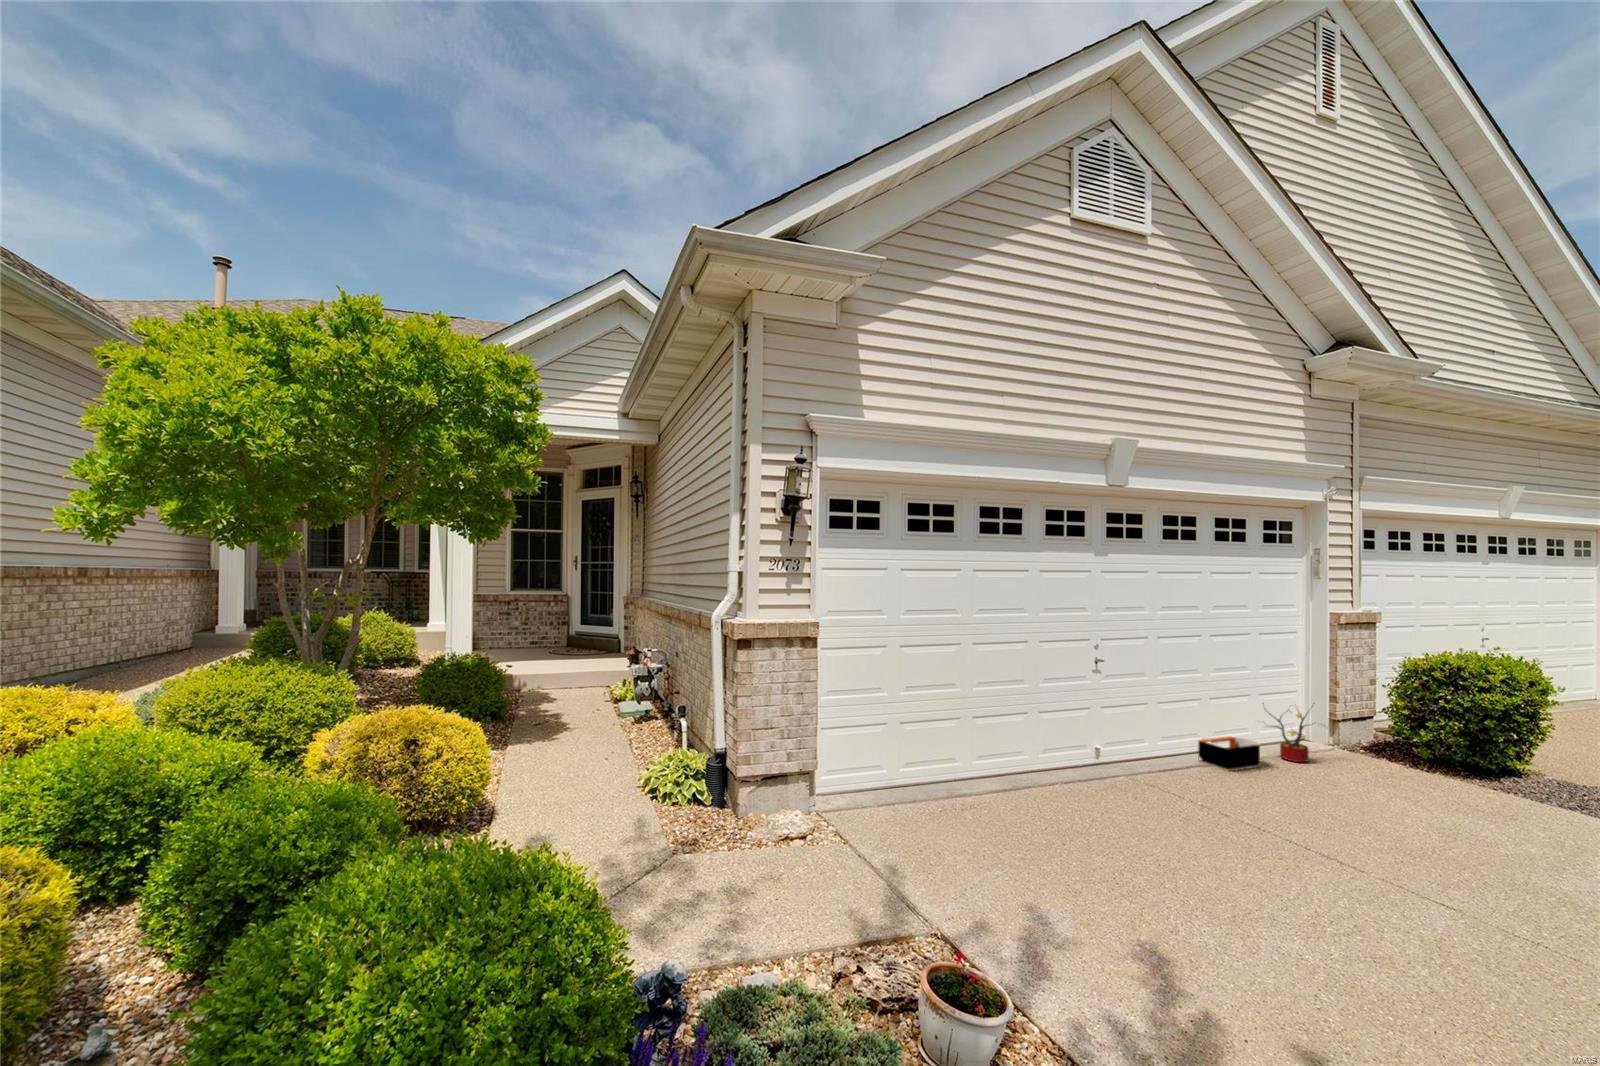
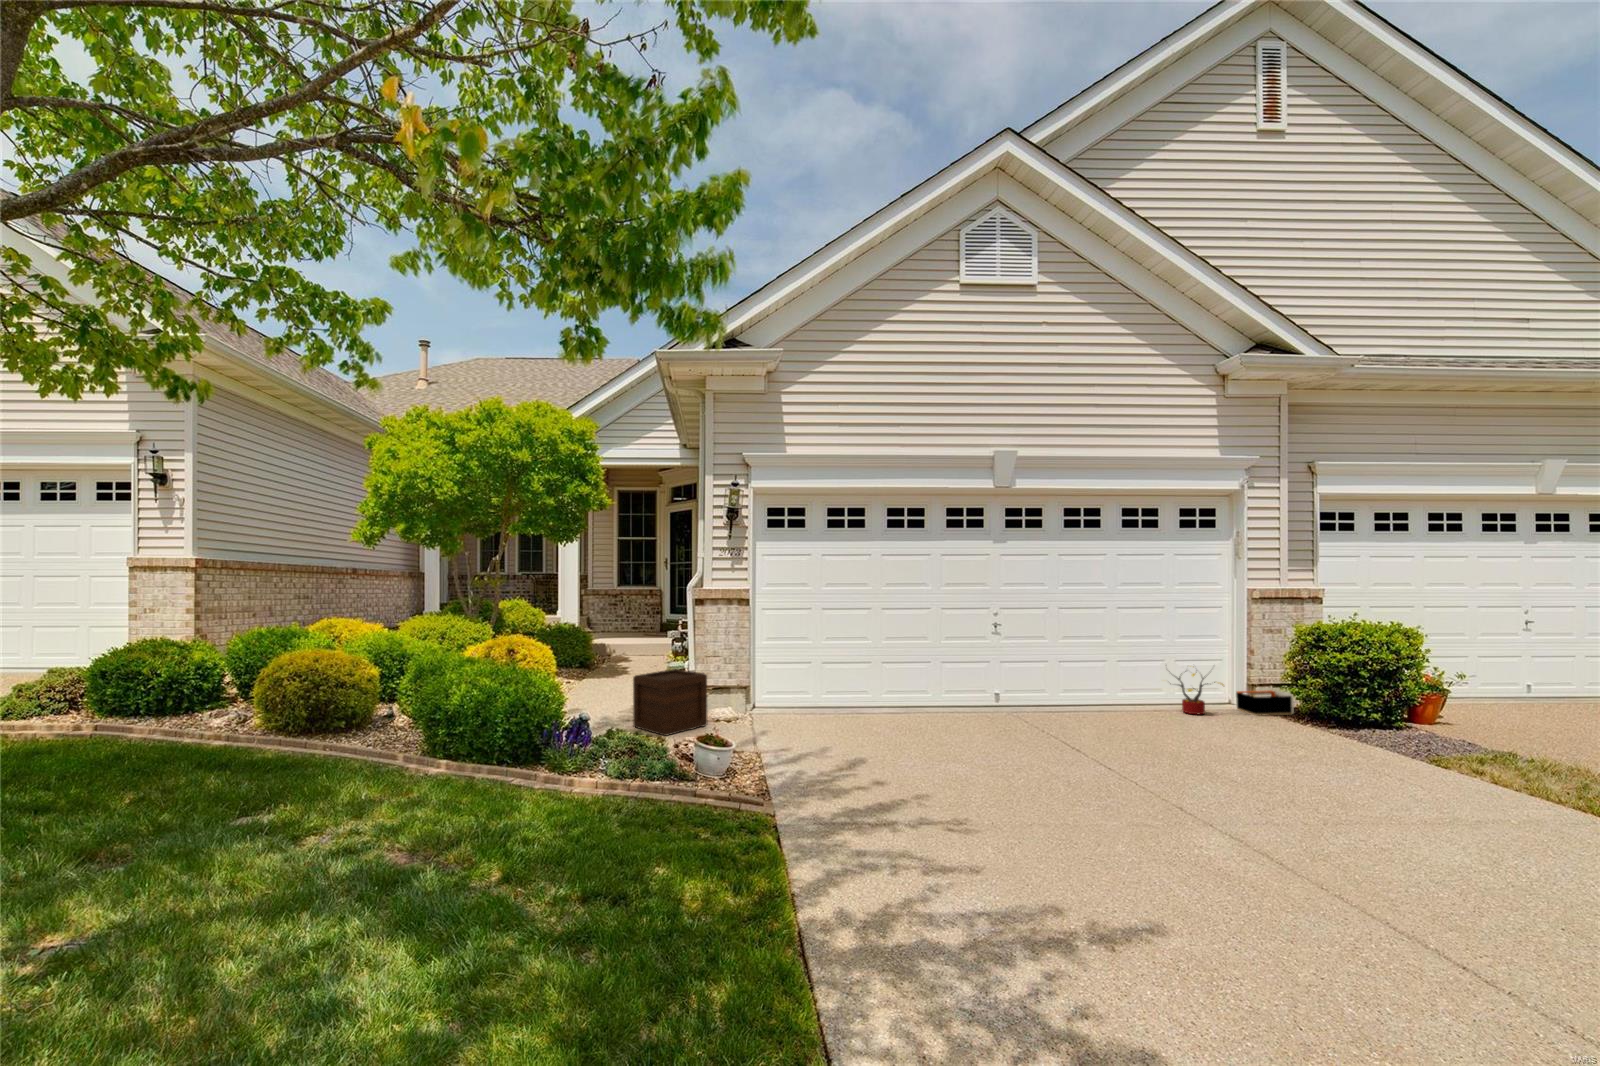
wooden crate: none [640,728,751,840] -> present [633,669,708,736]
storage bin: present [1198,736,1260,771] -> present [1236,690,1294,716]

